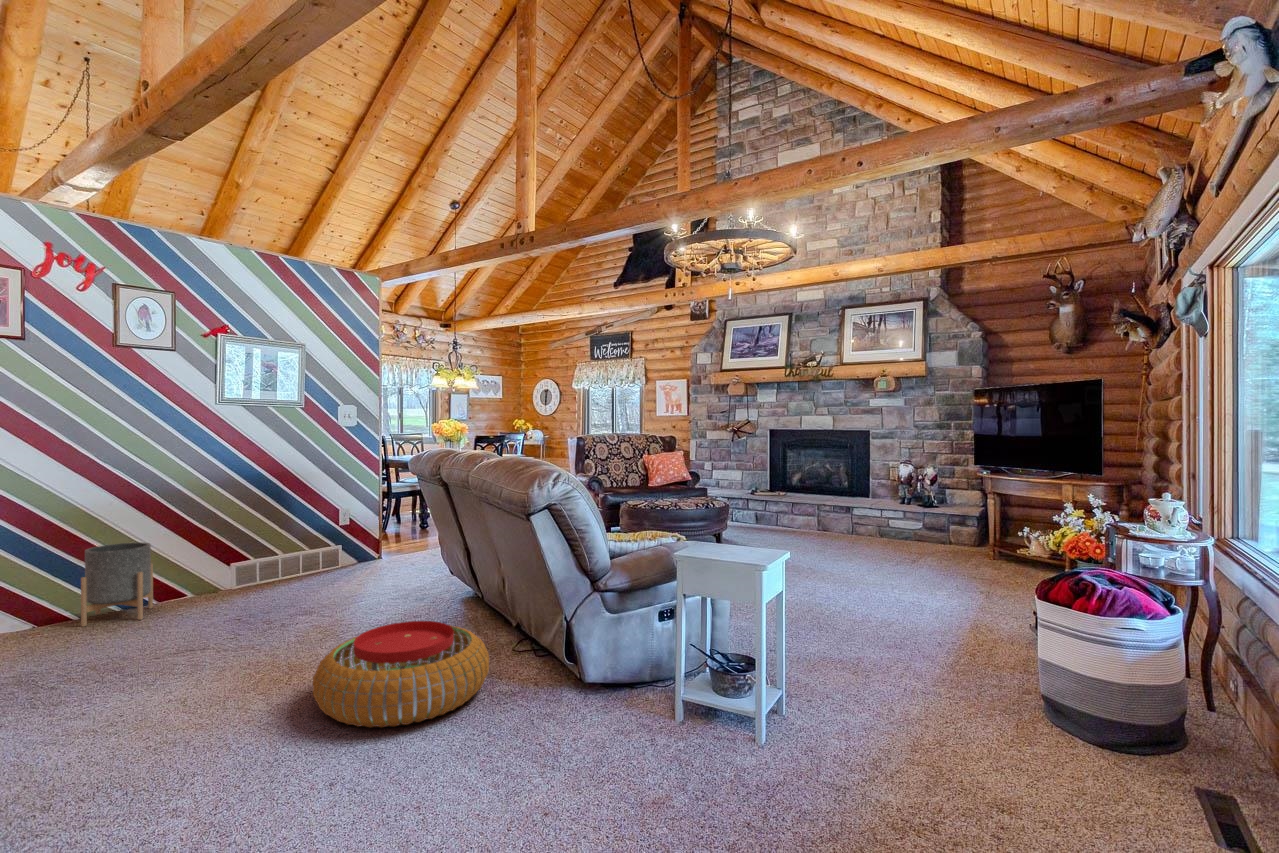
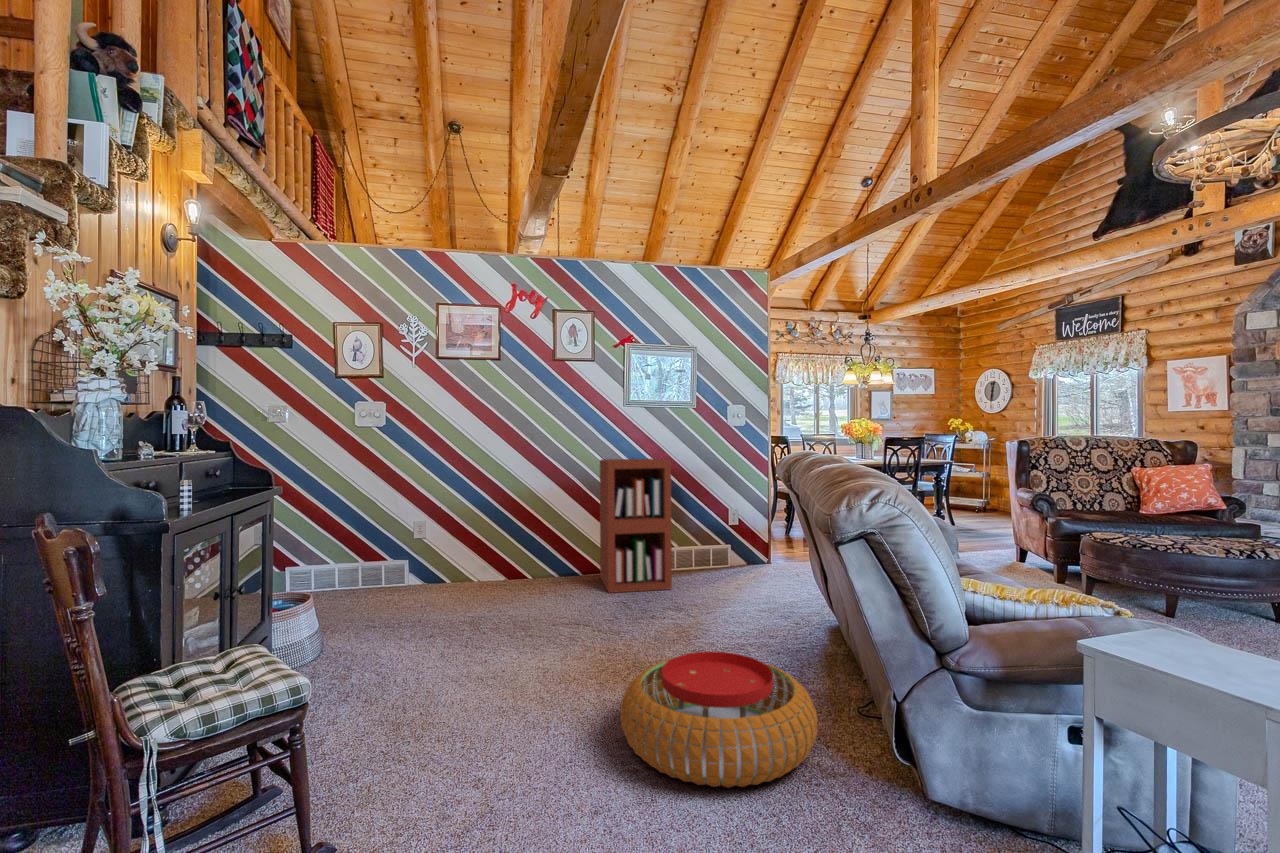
bookshelf: none [185,460,286,610] -> present [600,459,672,593]
planter: present [81,542,153,627] -> none [525,525,575,592]

